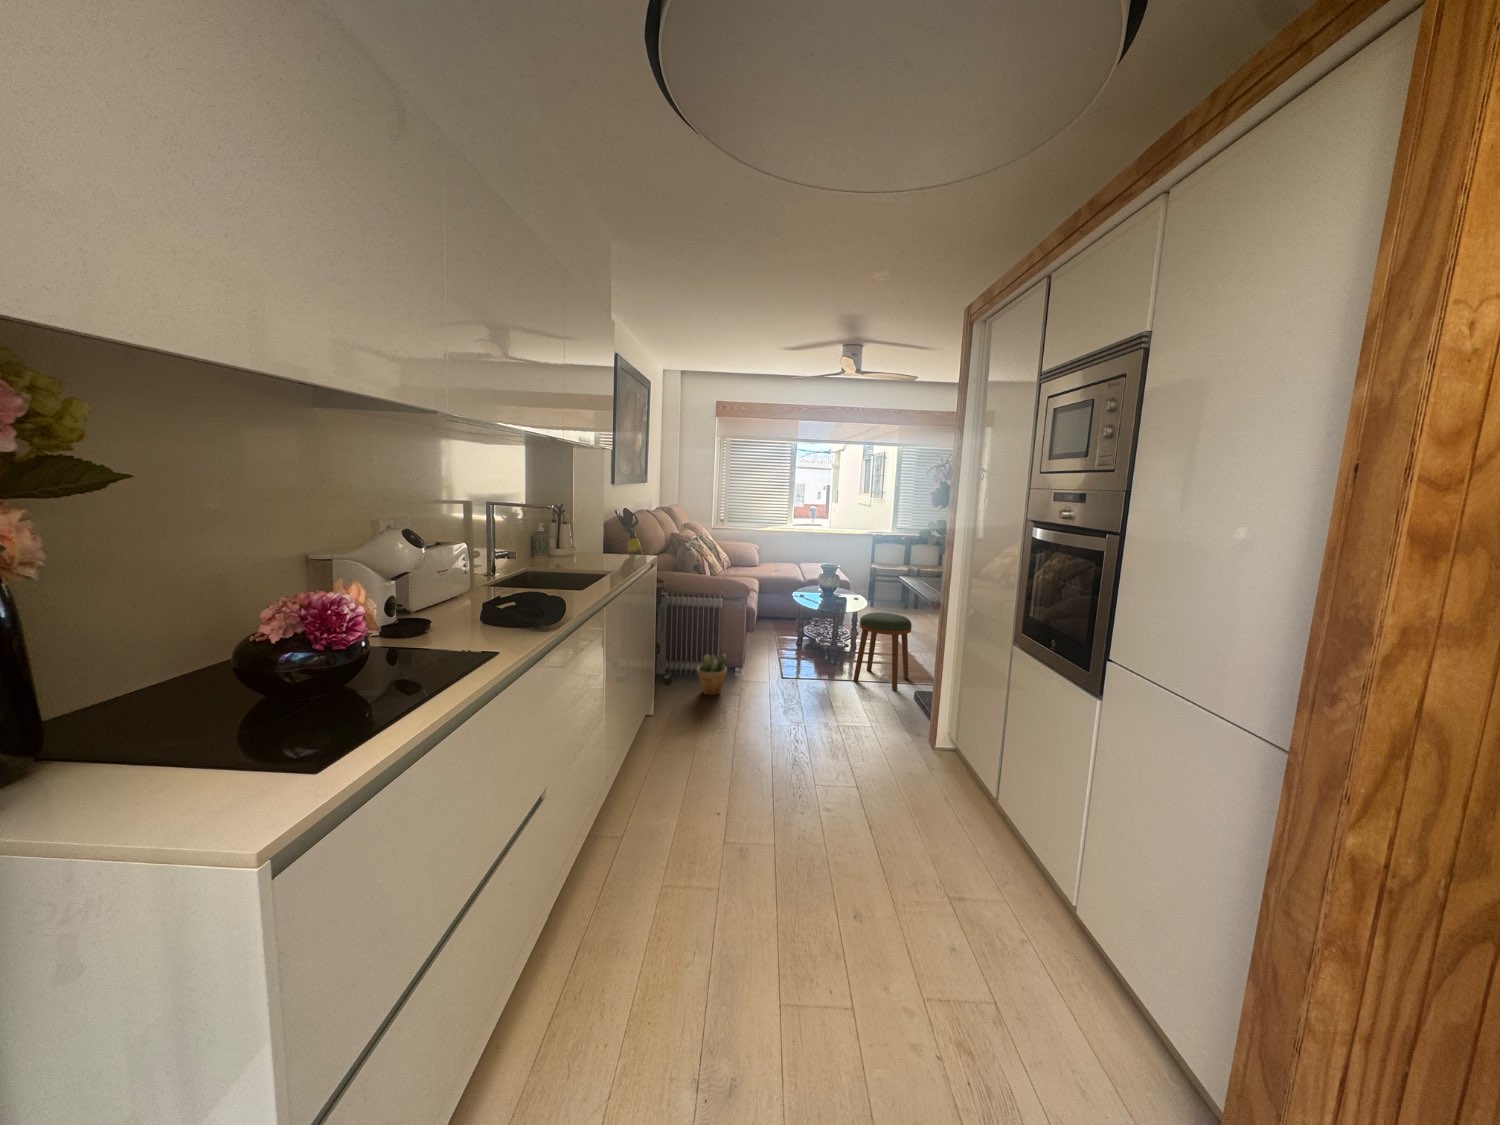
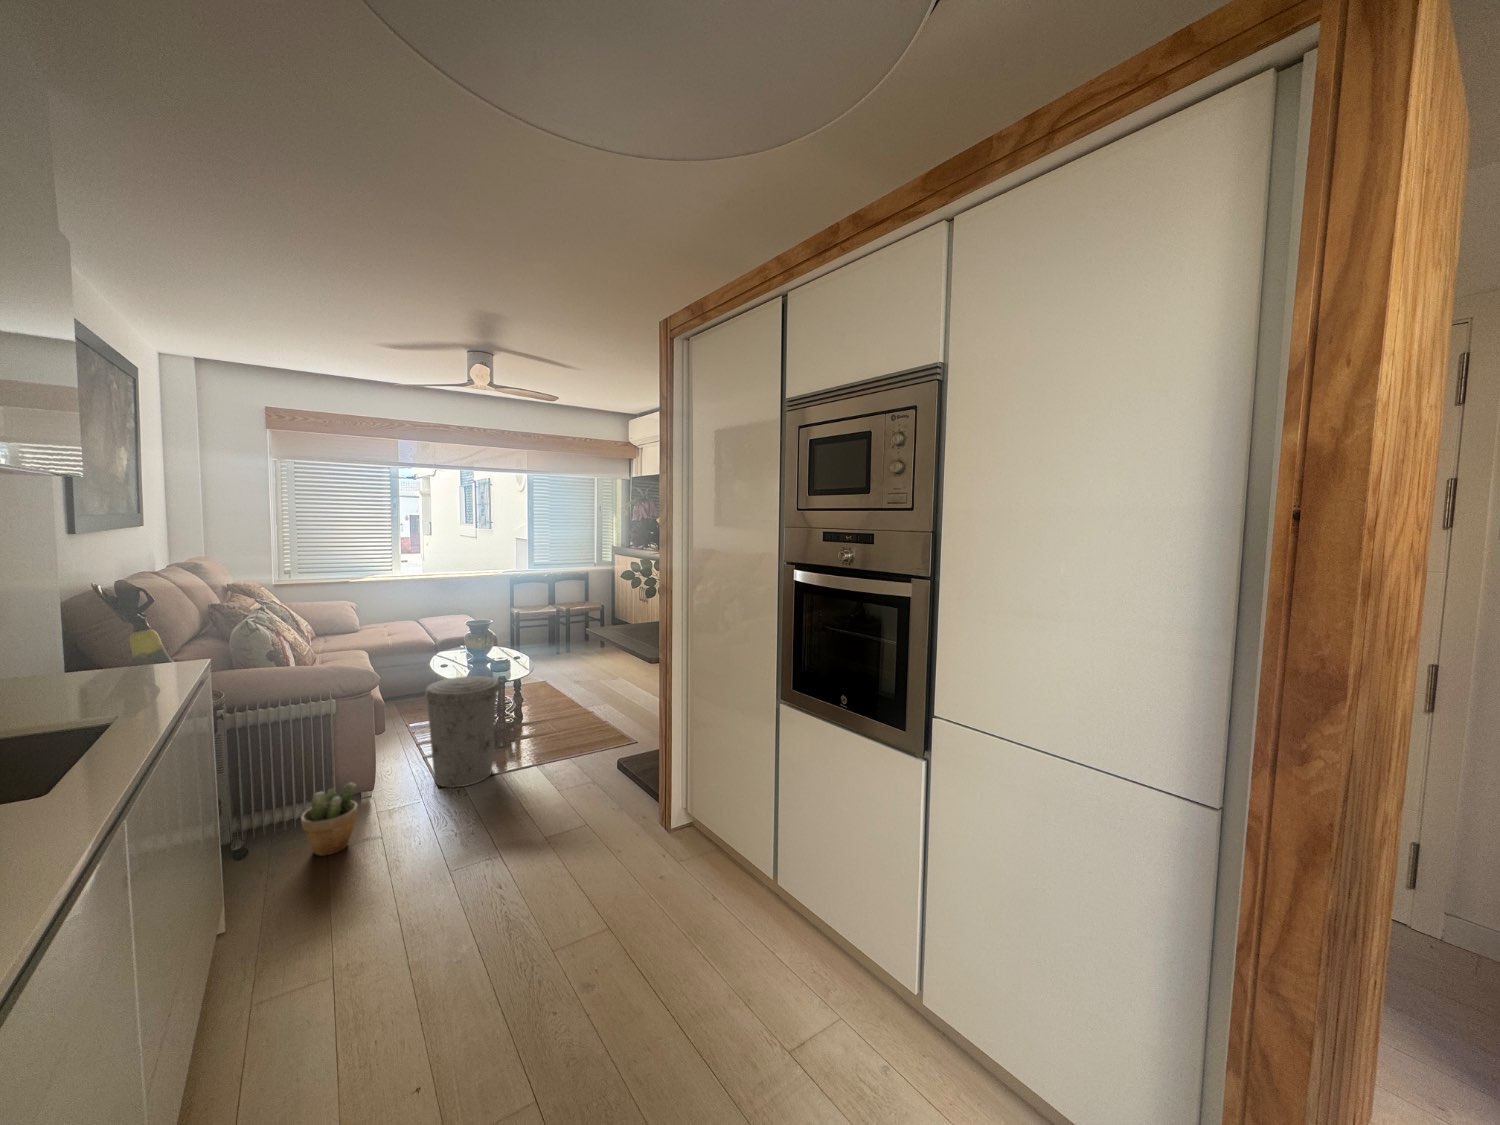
trash can: none [778,601,828,681] -> present [425,676,500,787]
stool: present [853,612,912,690] -> none [540,672,604,765]

